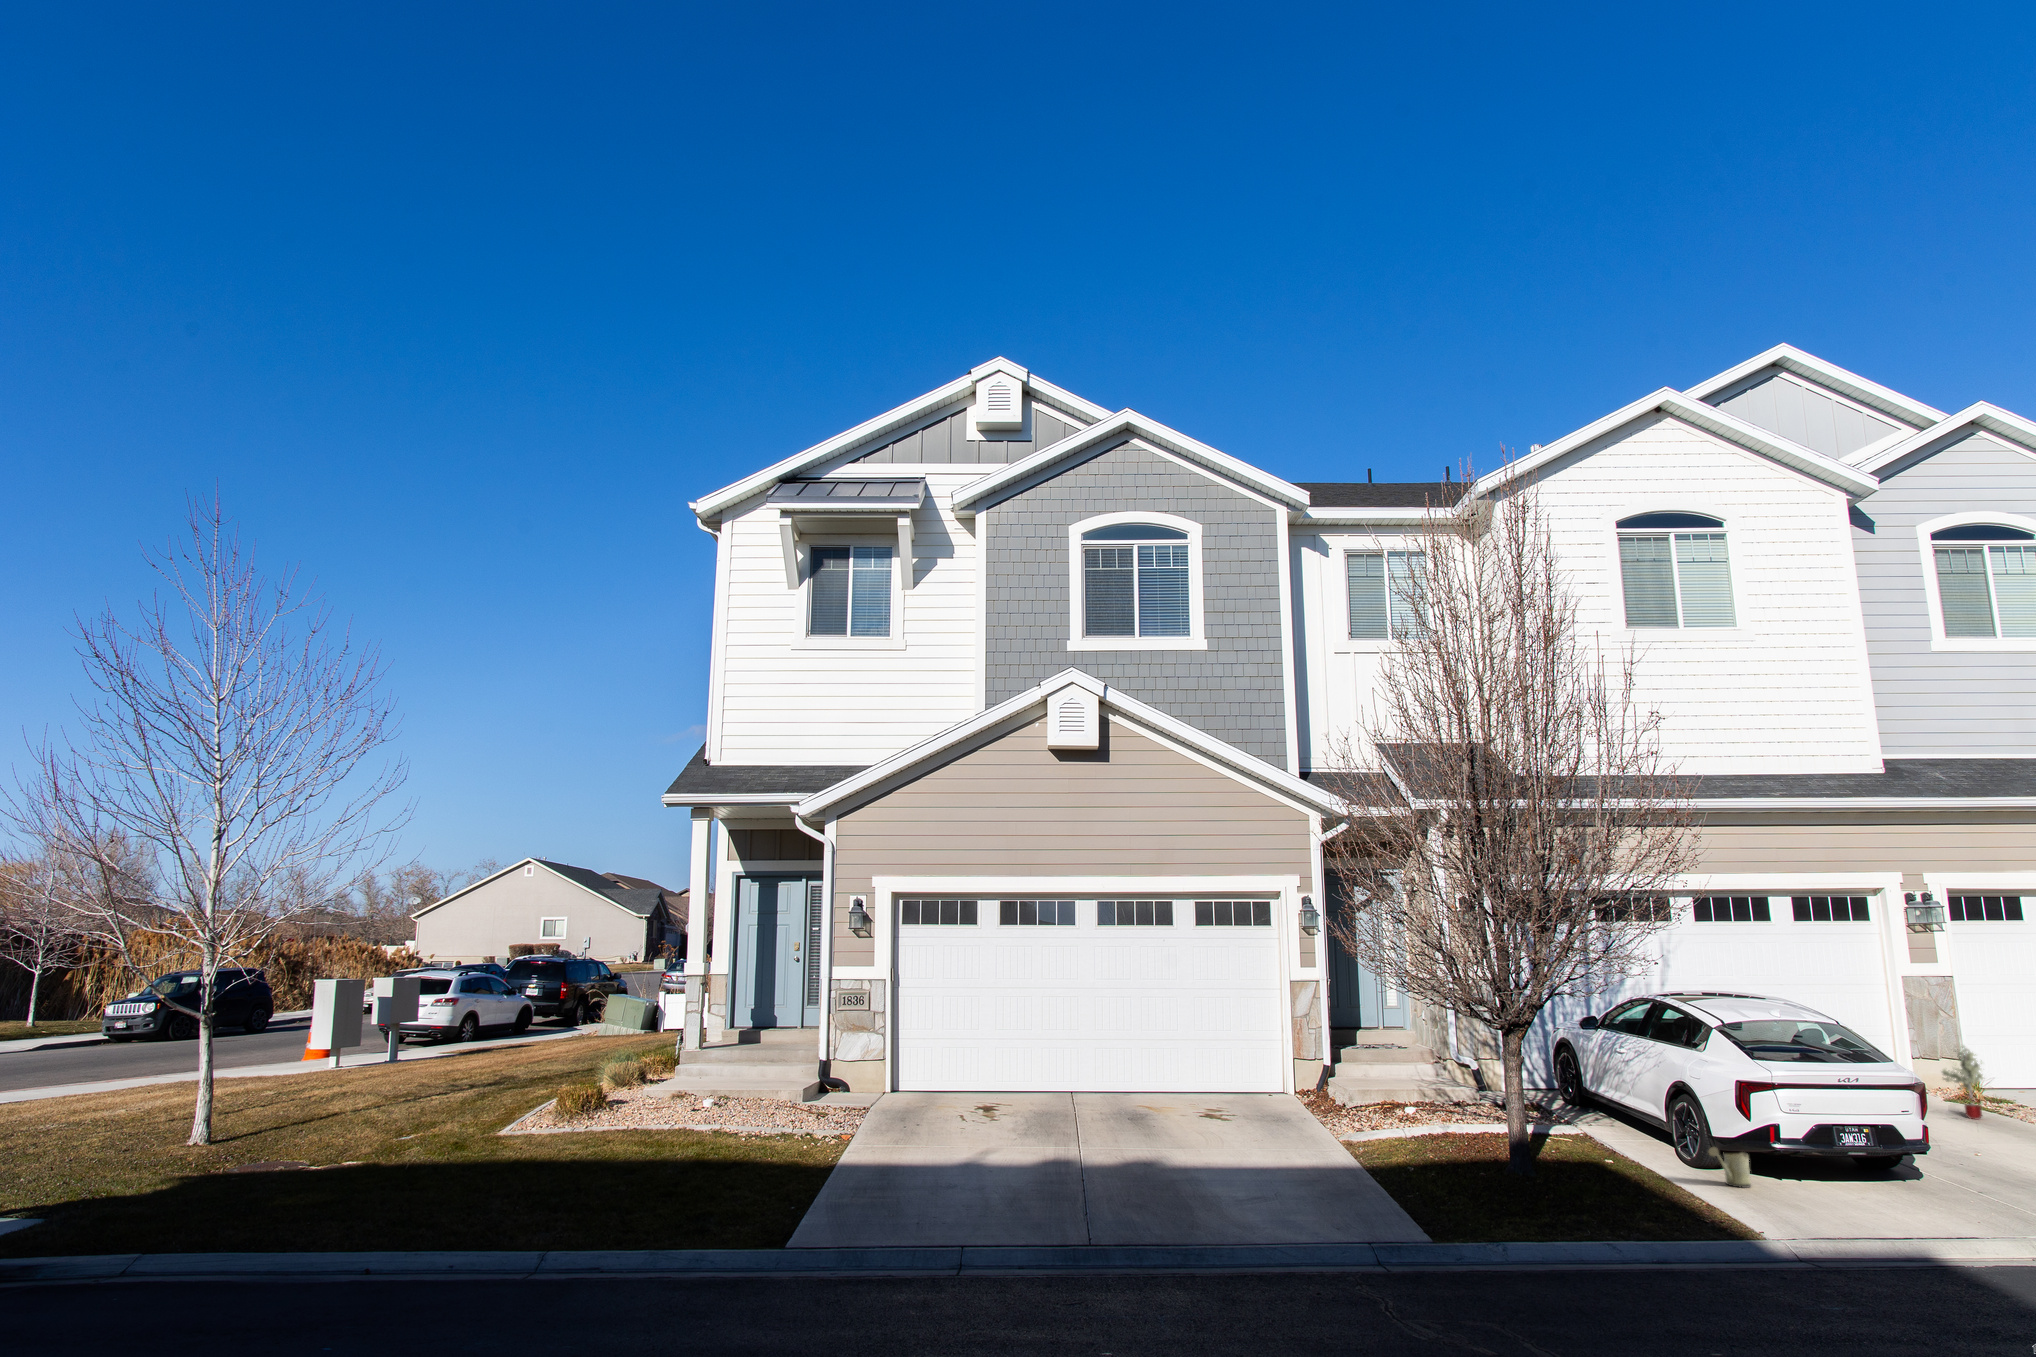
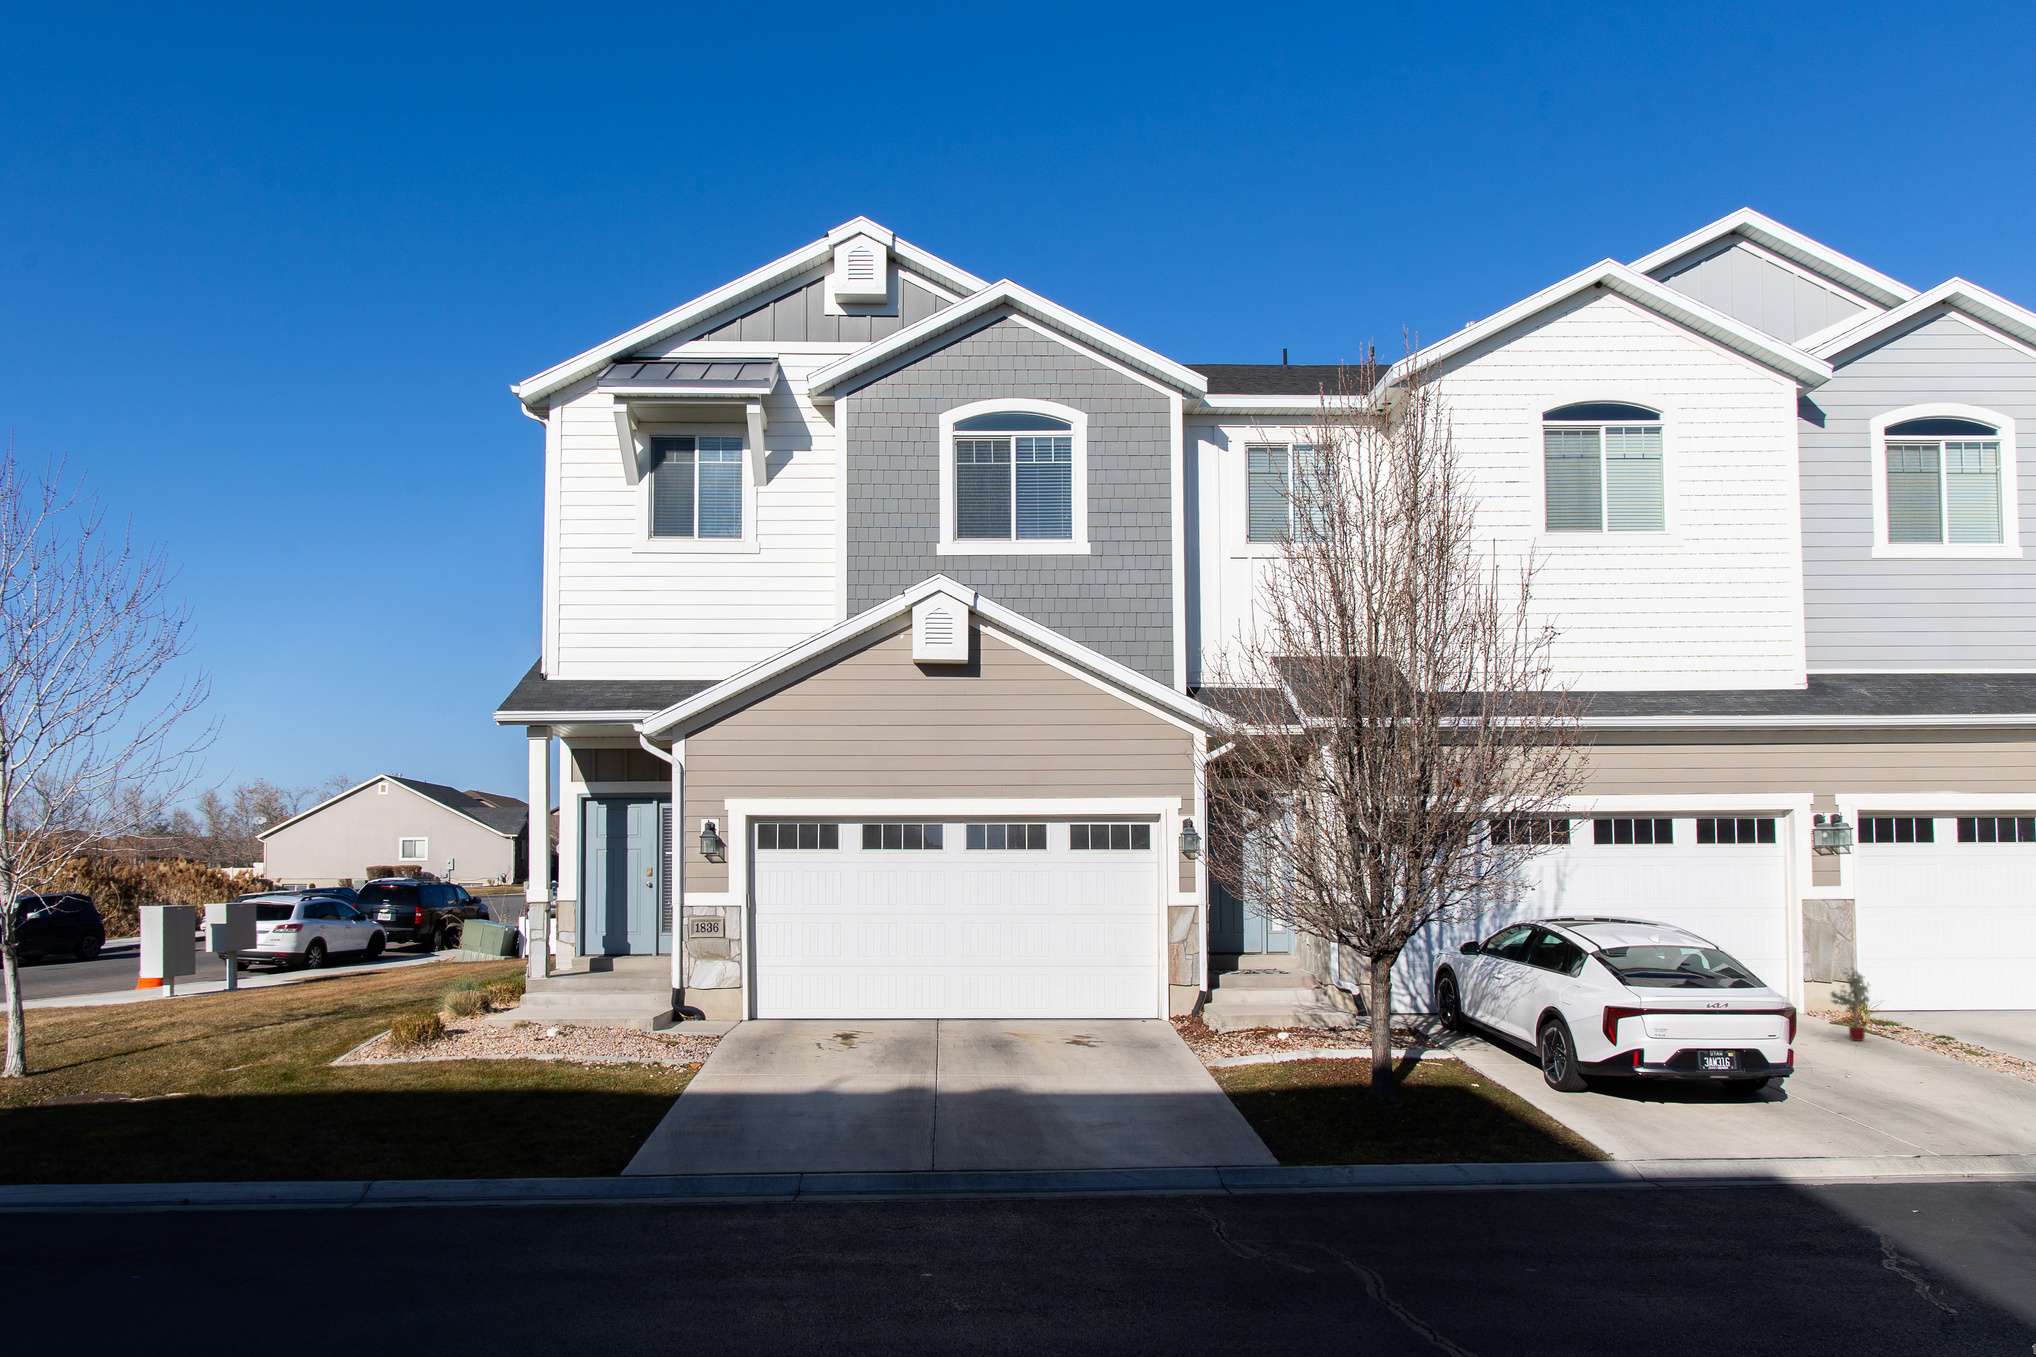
watering can: present [1709,1147,1751,1188] -> none [1551,1061,1592,1108]

